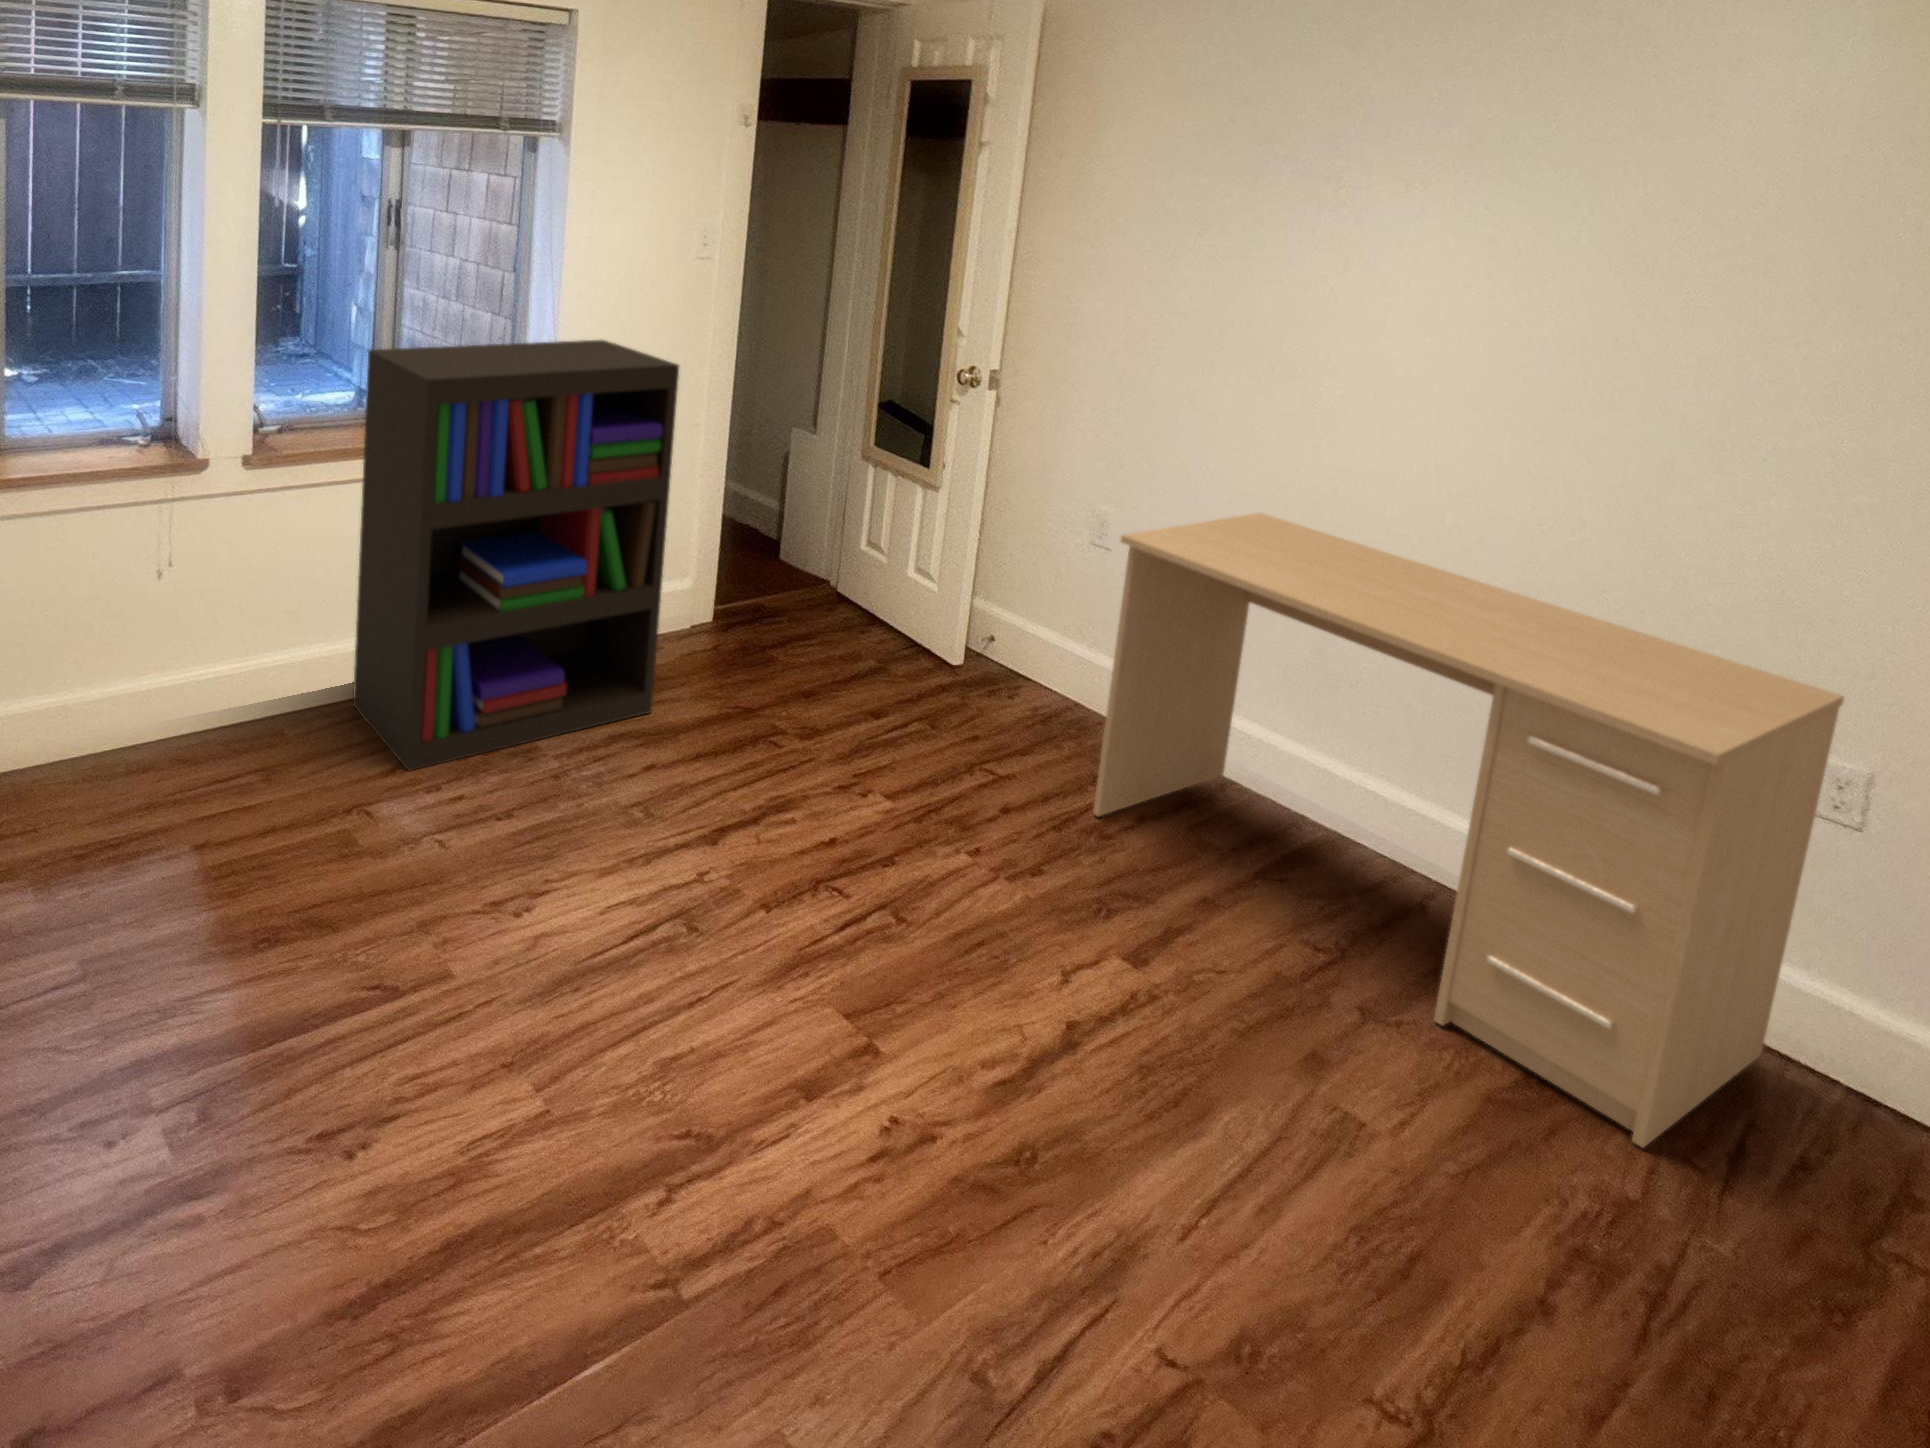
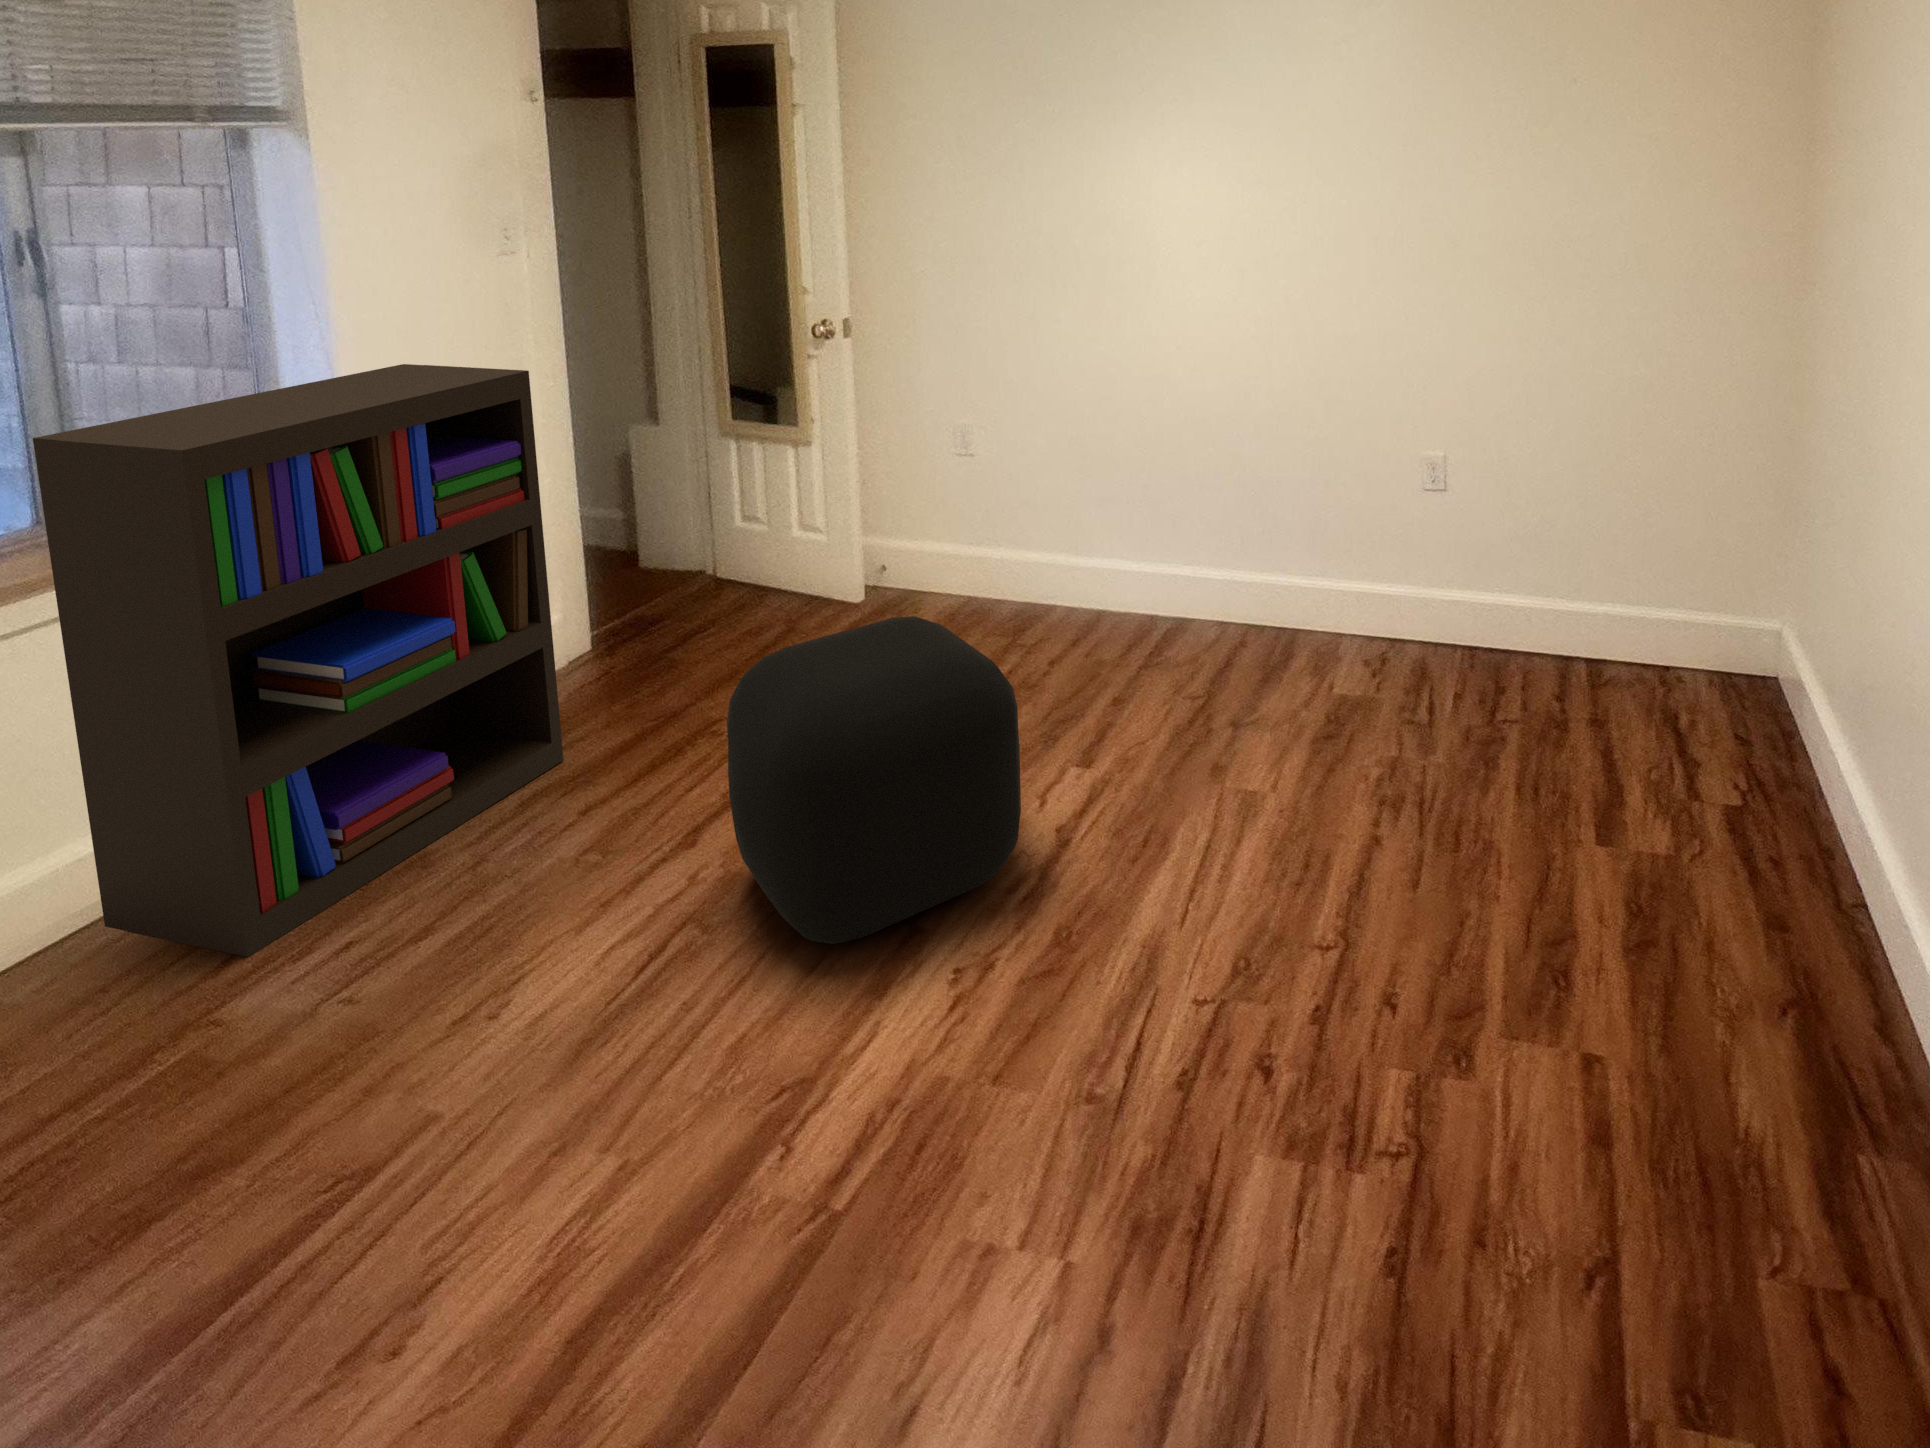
desk: present [1093,513,1844,1147] -> none [1002,390,1424,723]
ottoman: none [730,693,1033,1040] -> present [727,616,1021,944]

